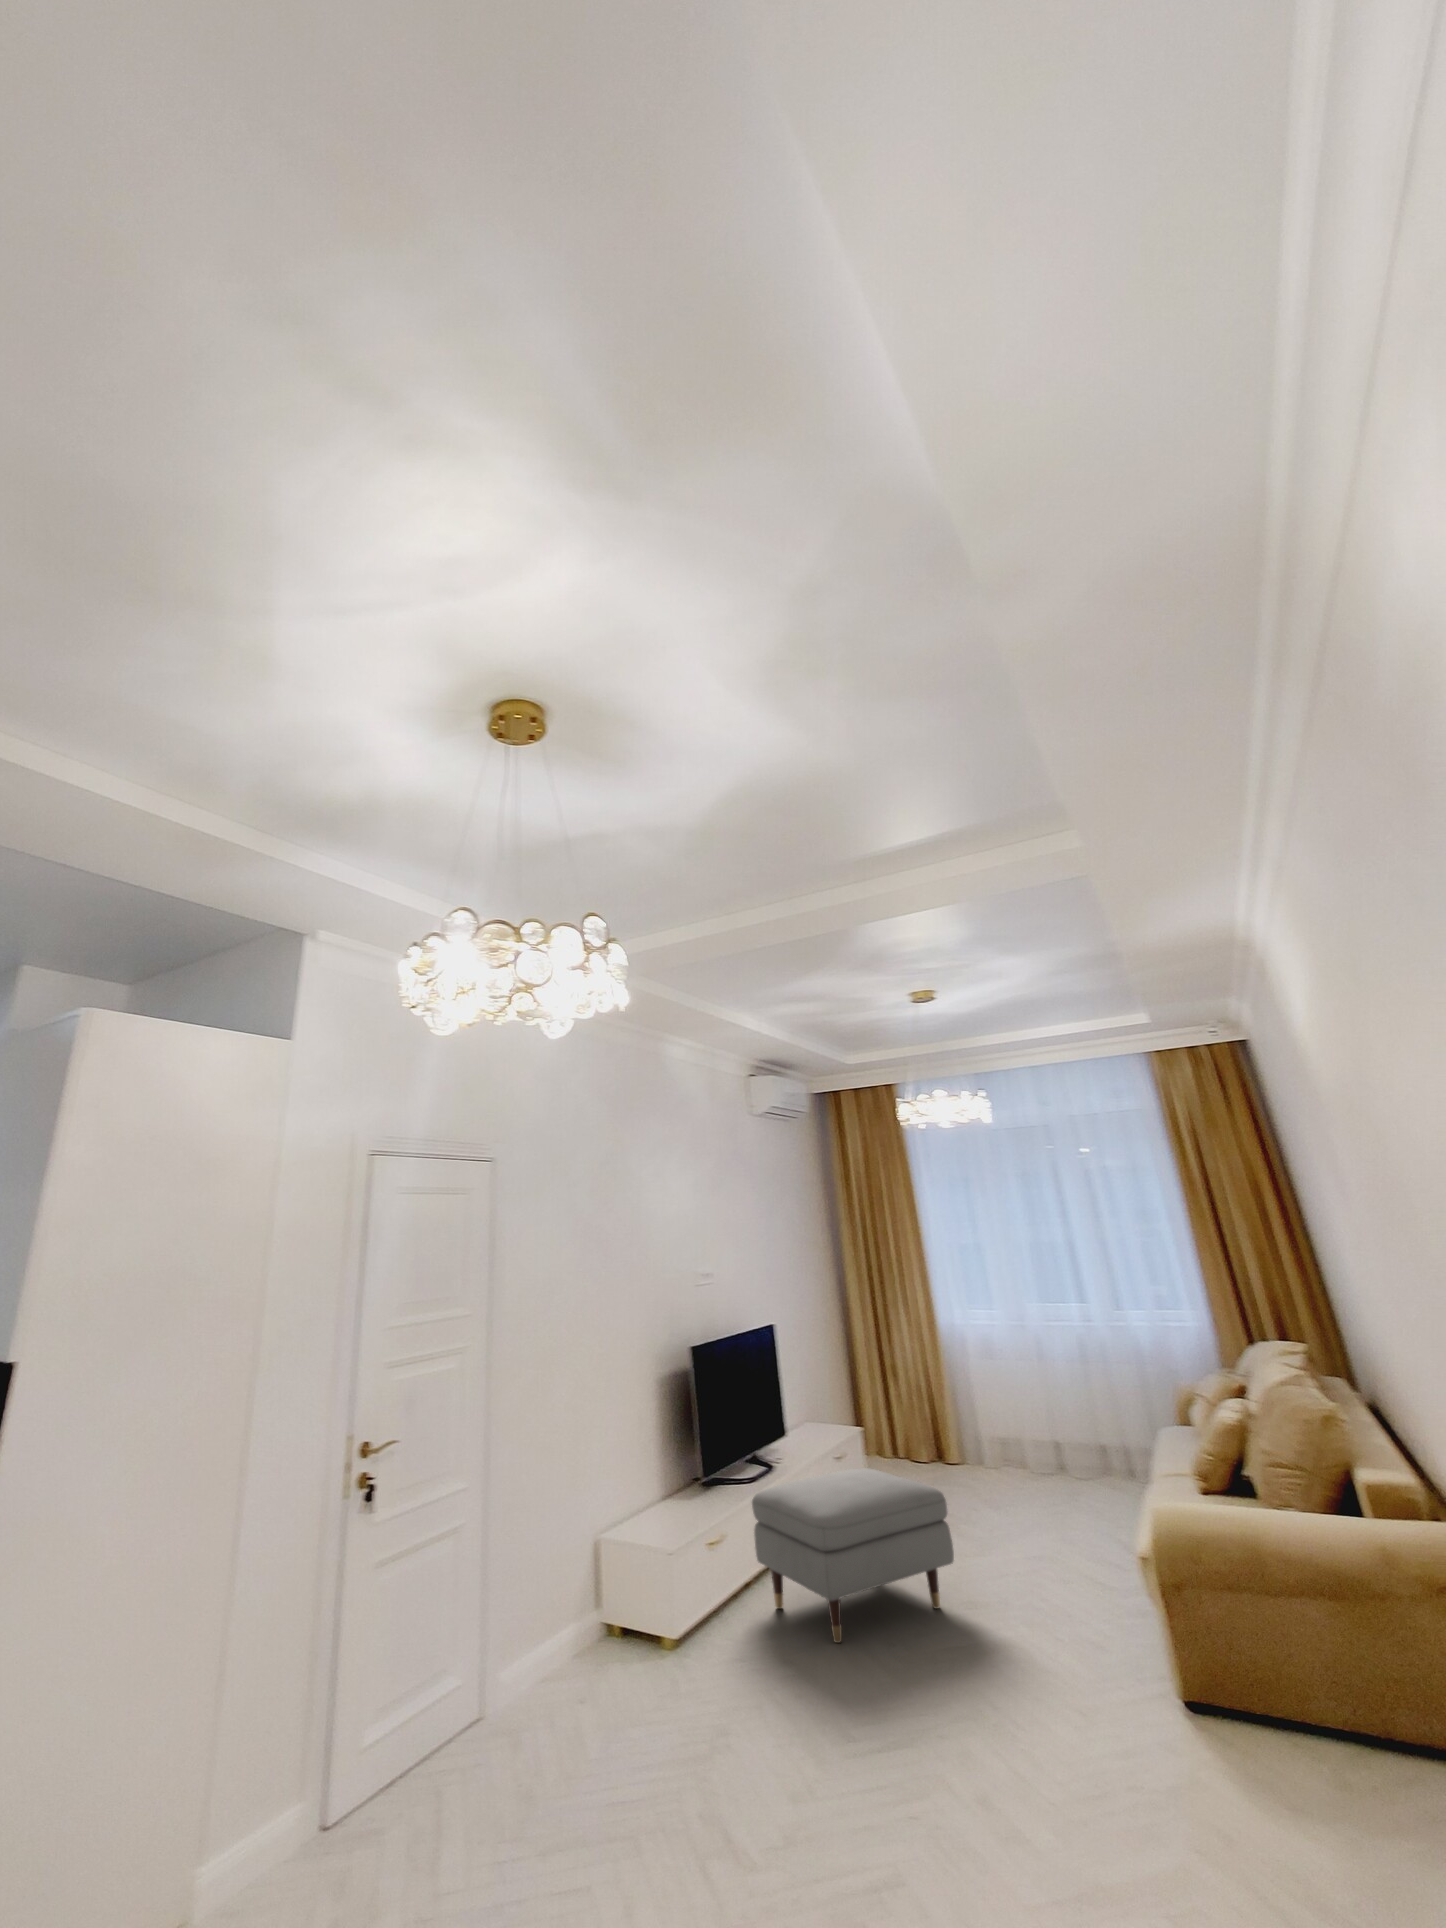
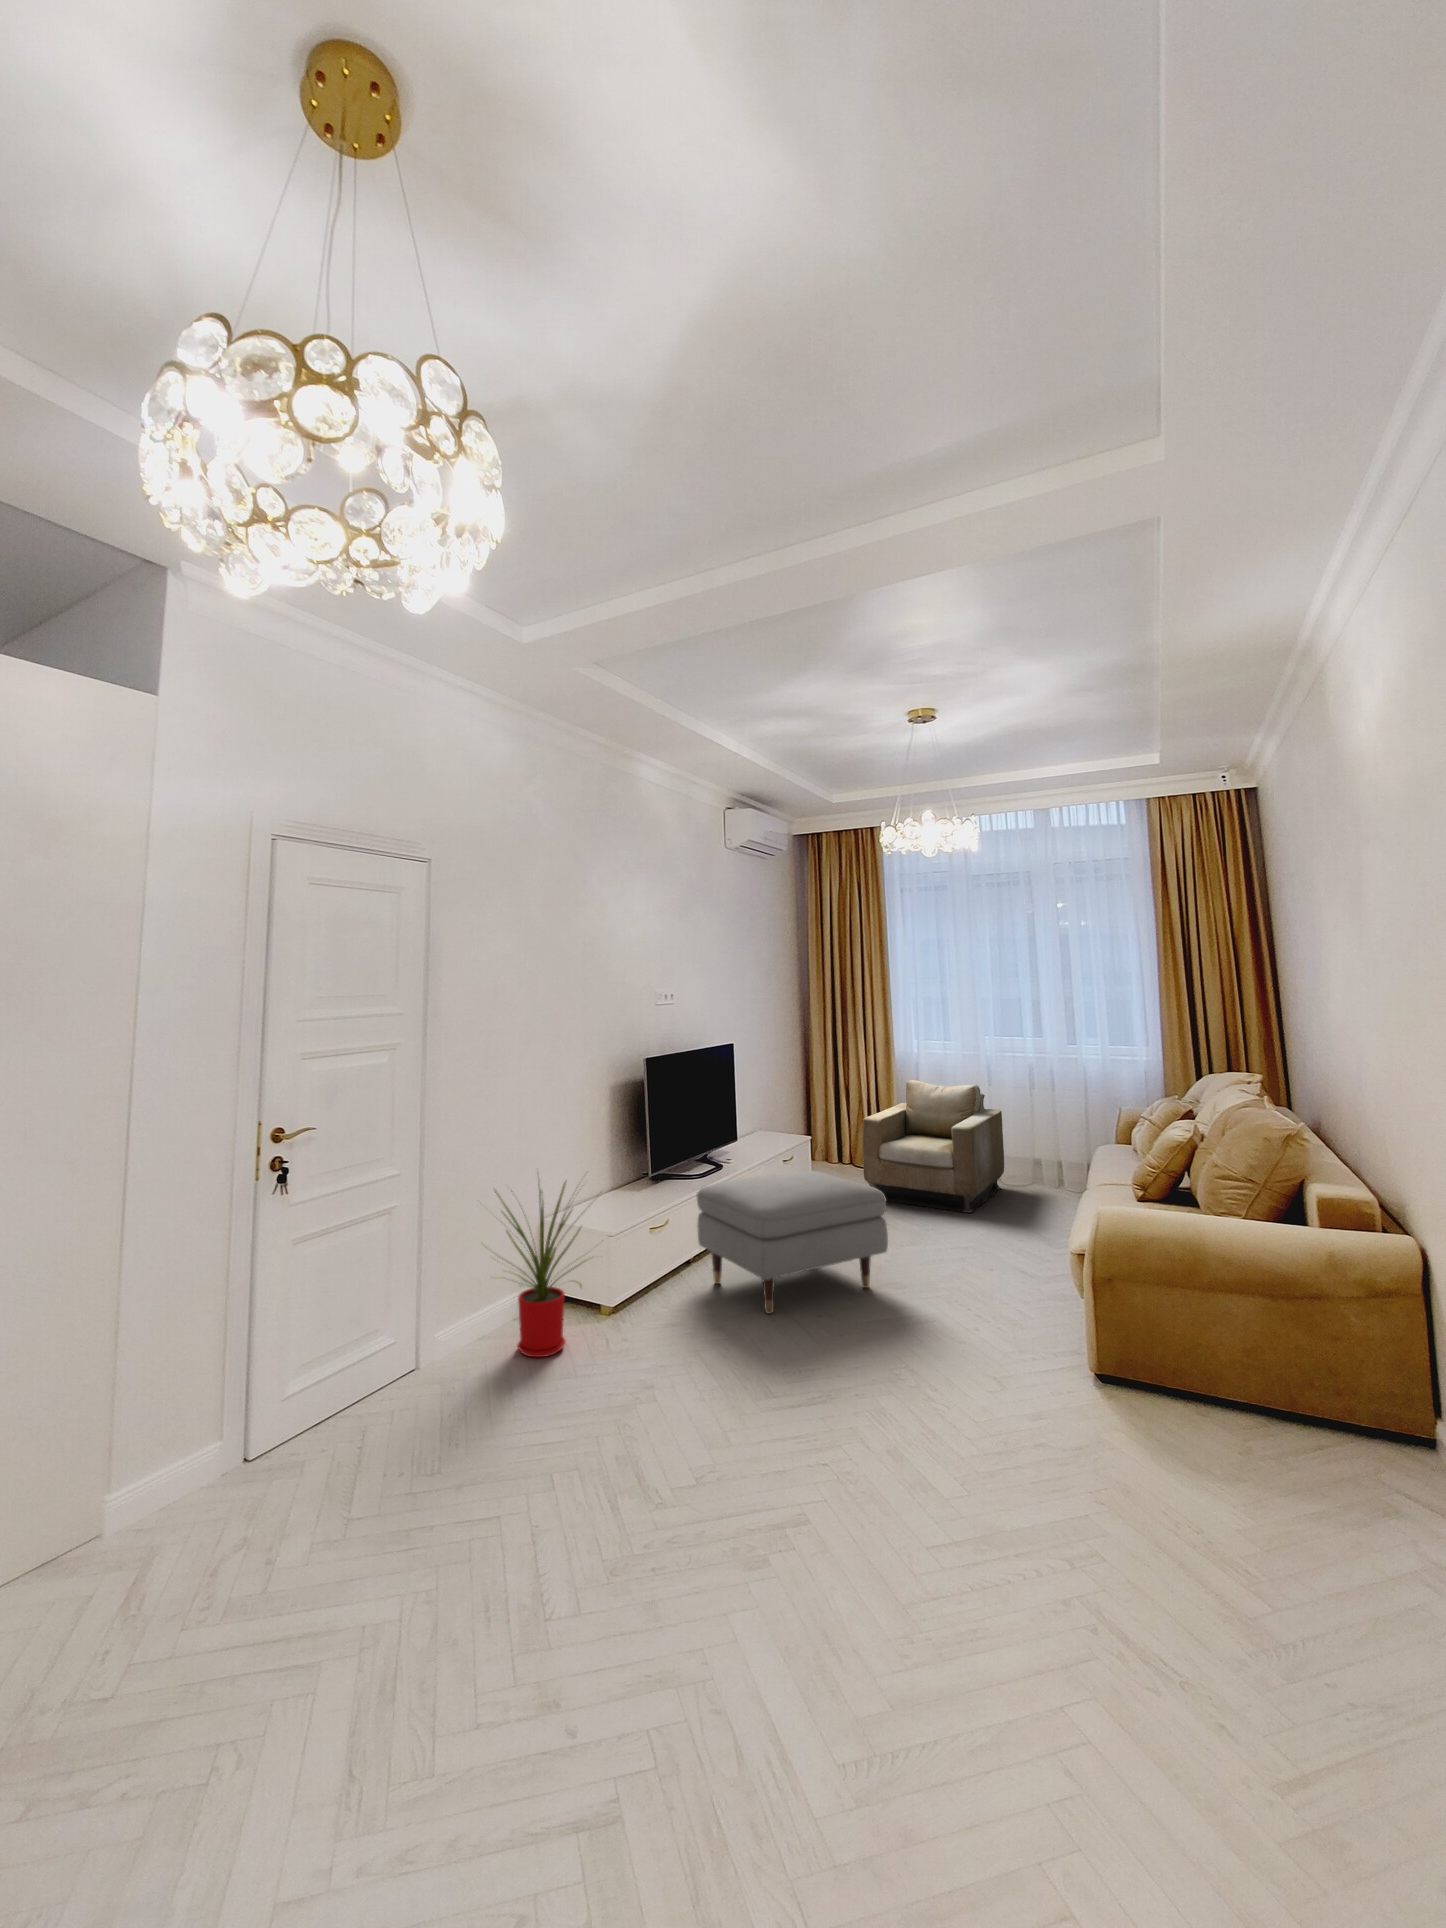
armchair: none [914,1356,1069,1512] -> present [862,1080,1004,1213]
house plant: none [538,1477,665,1704] -> present [495,1182,585,1357]

